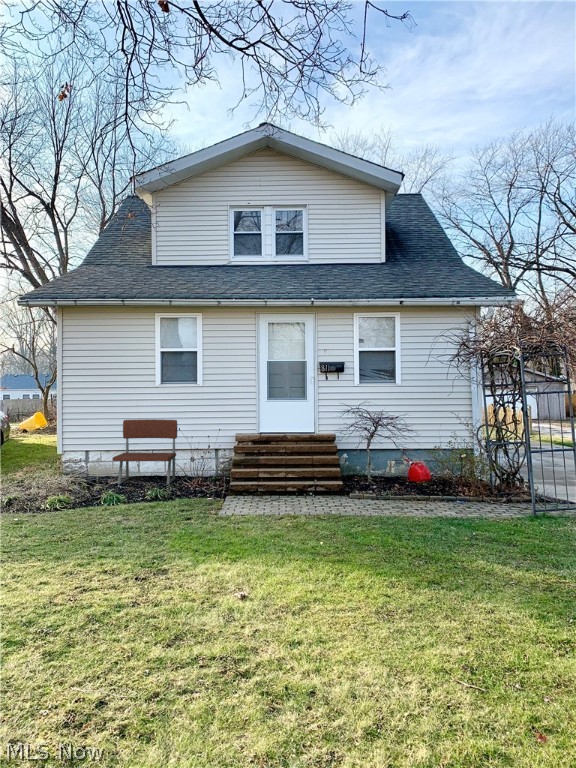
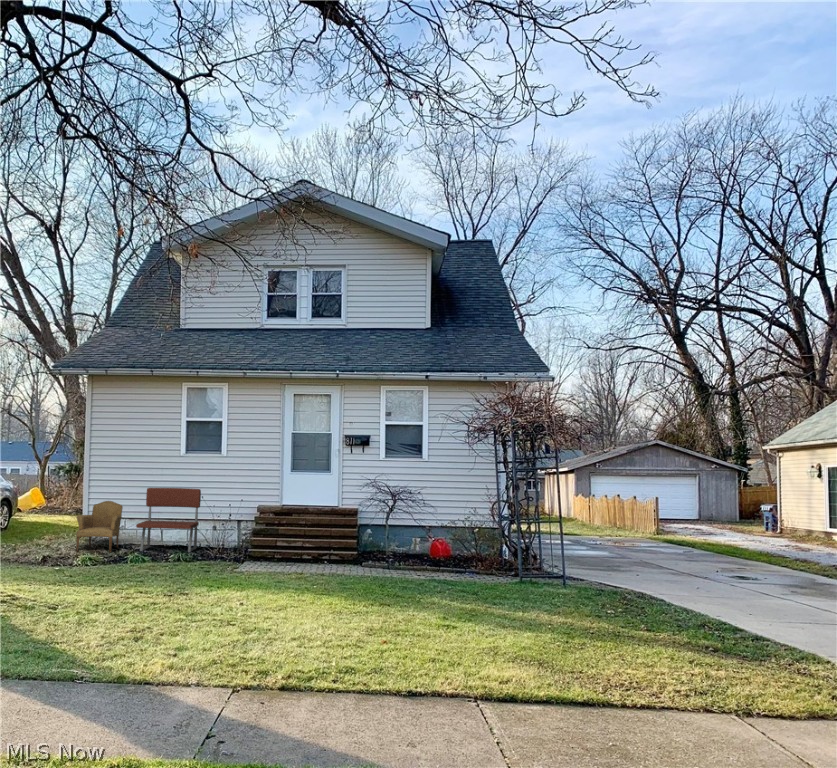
armchair: none [50,434,100,488] -> present [76,501,123,553]

